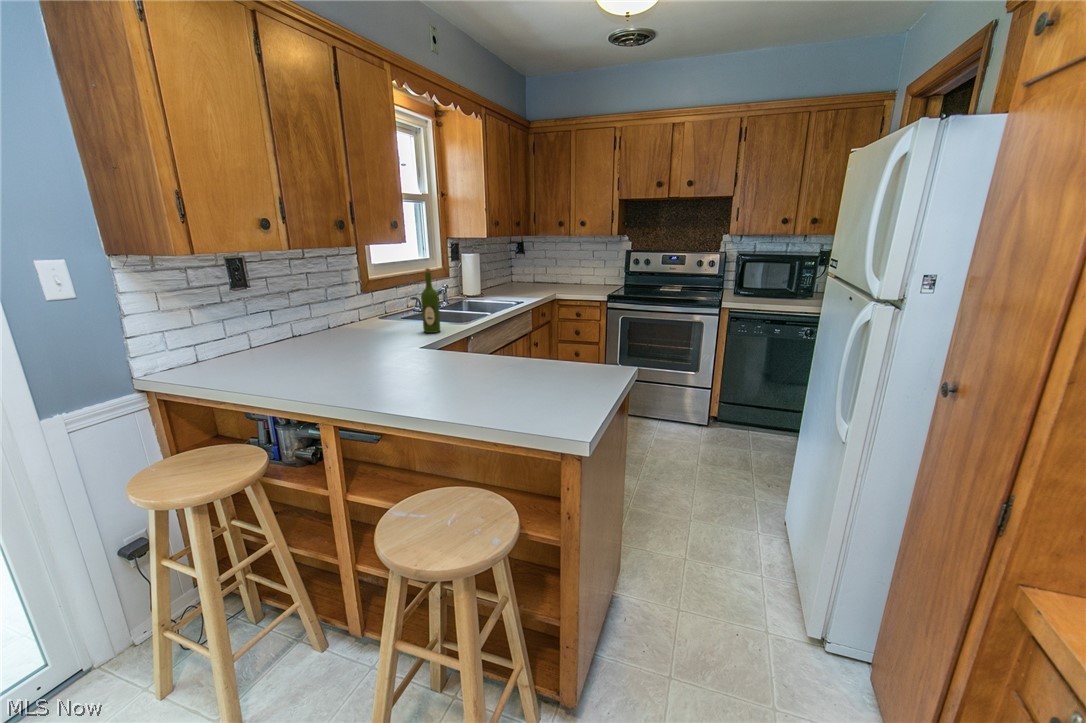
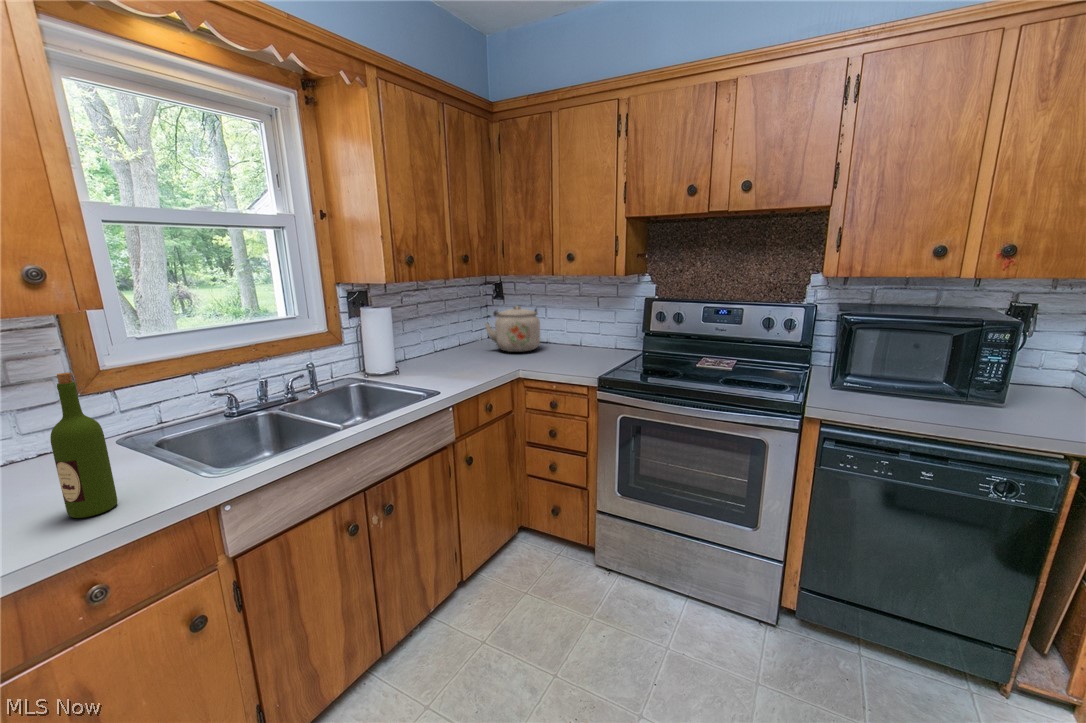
kettle: none [524,256,559,286] -> present [485,306,540,352]

